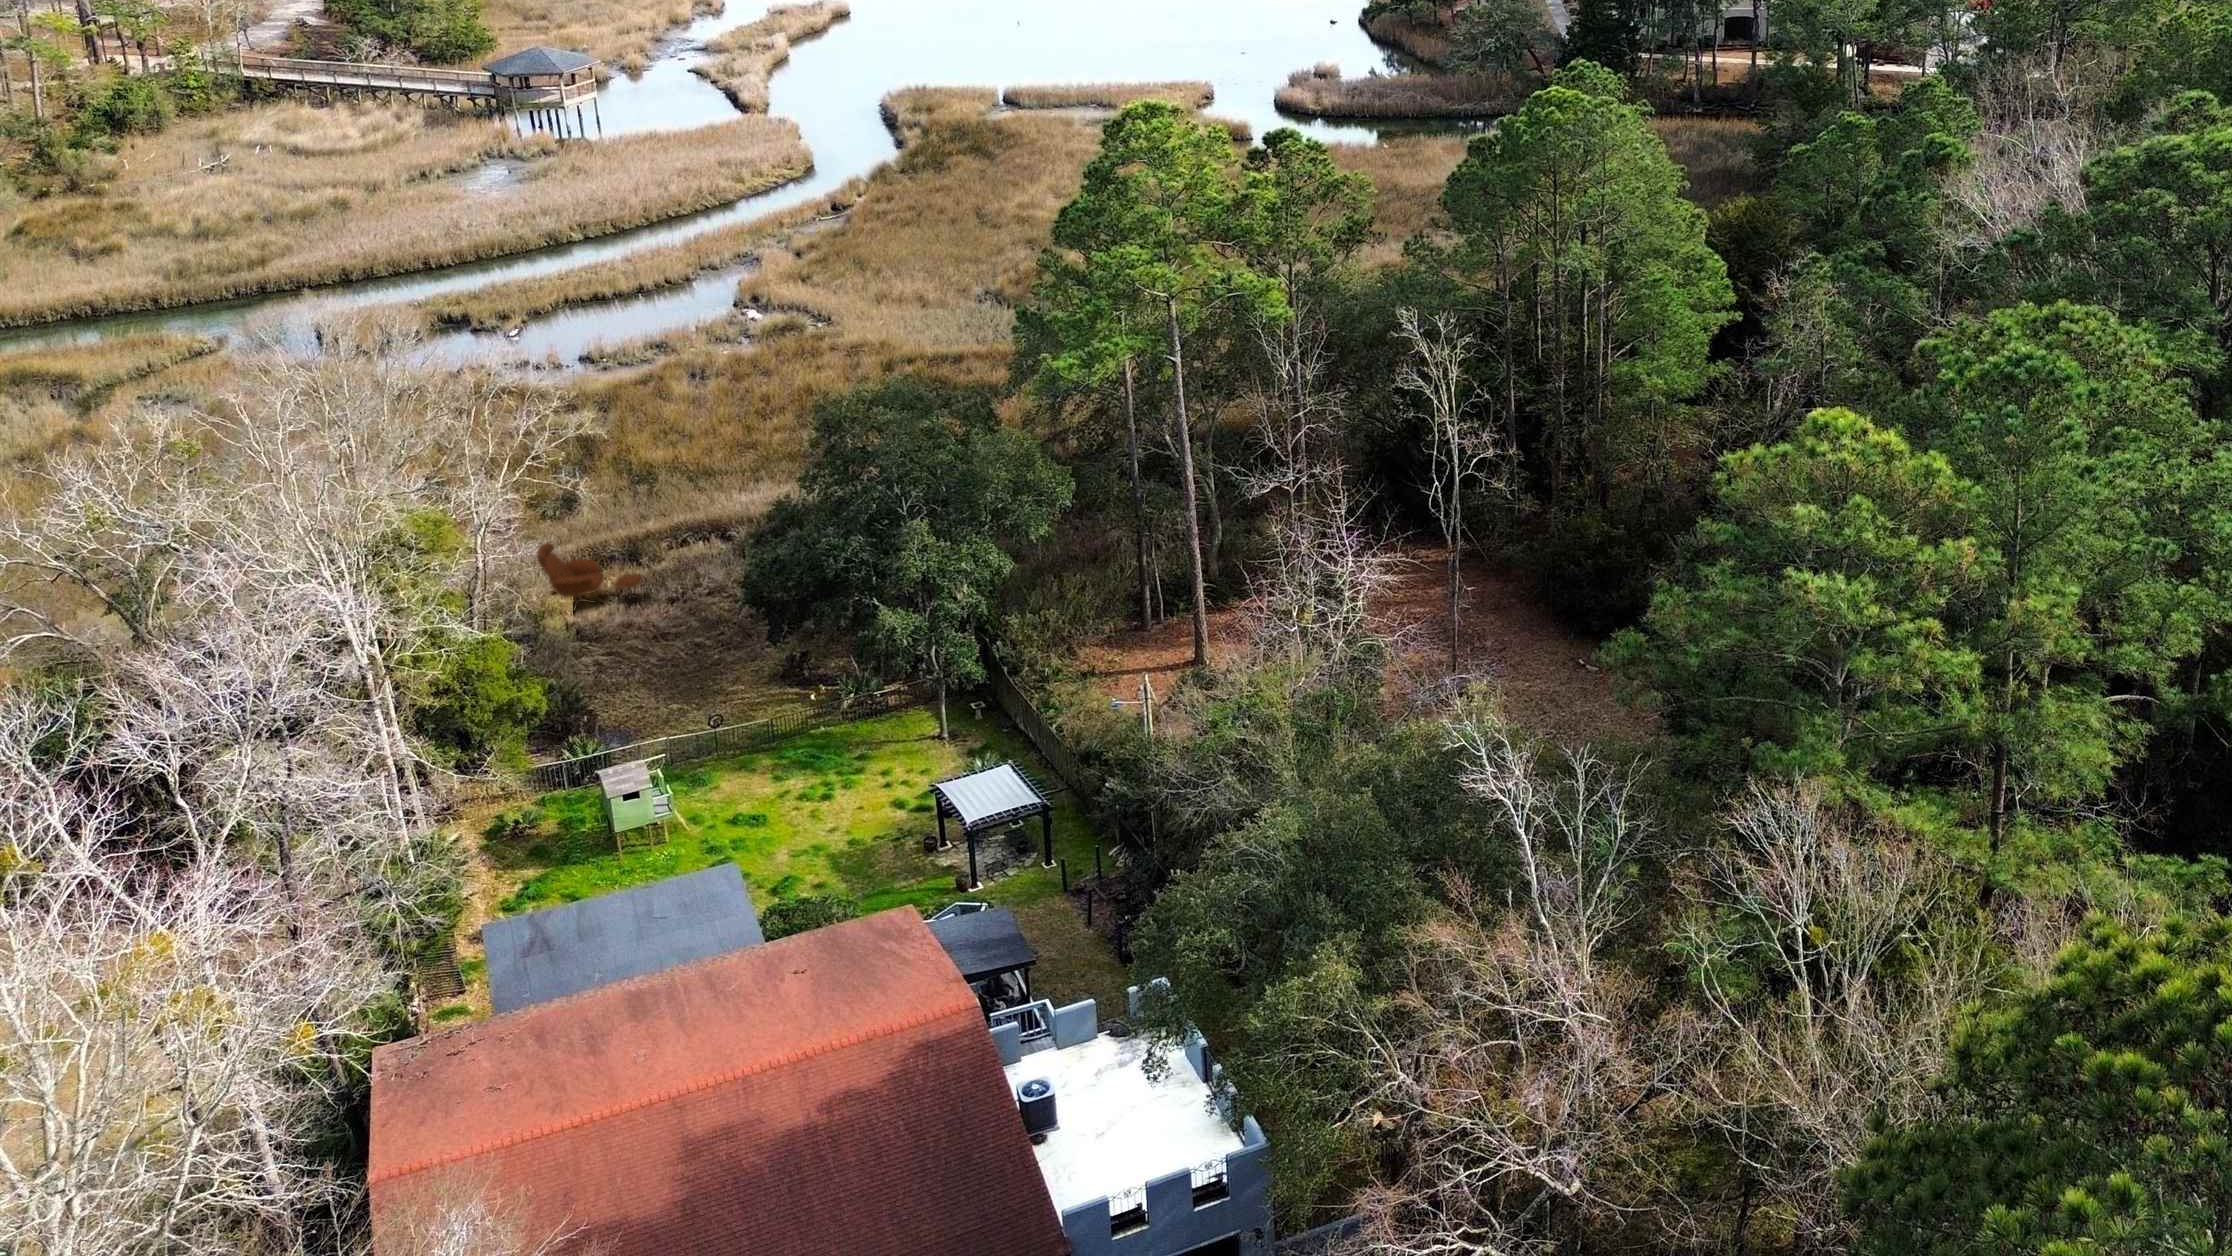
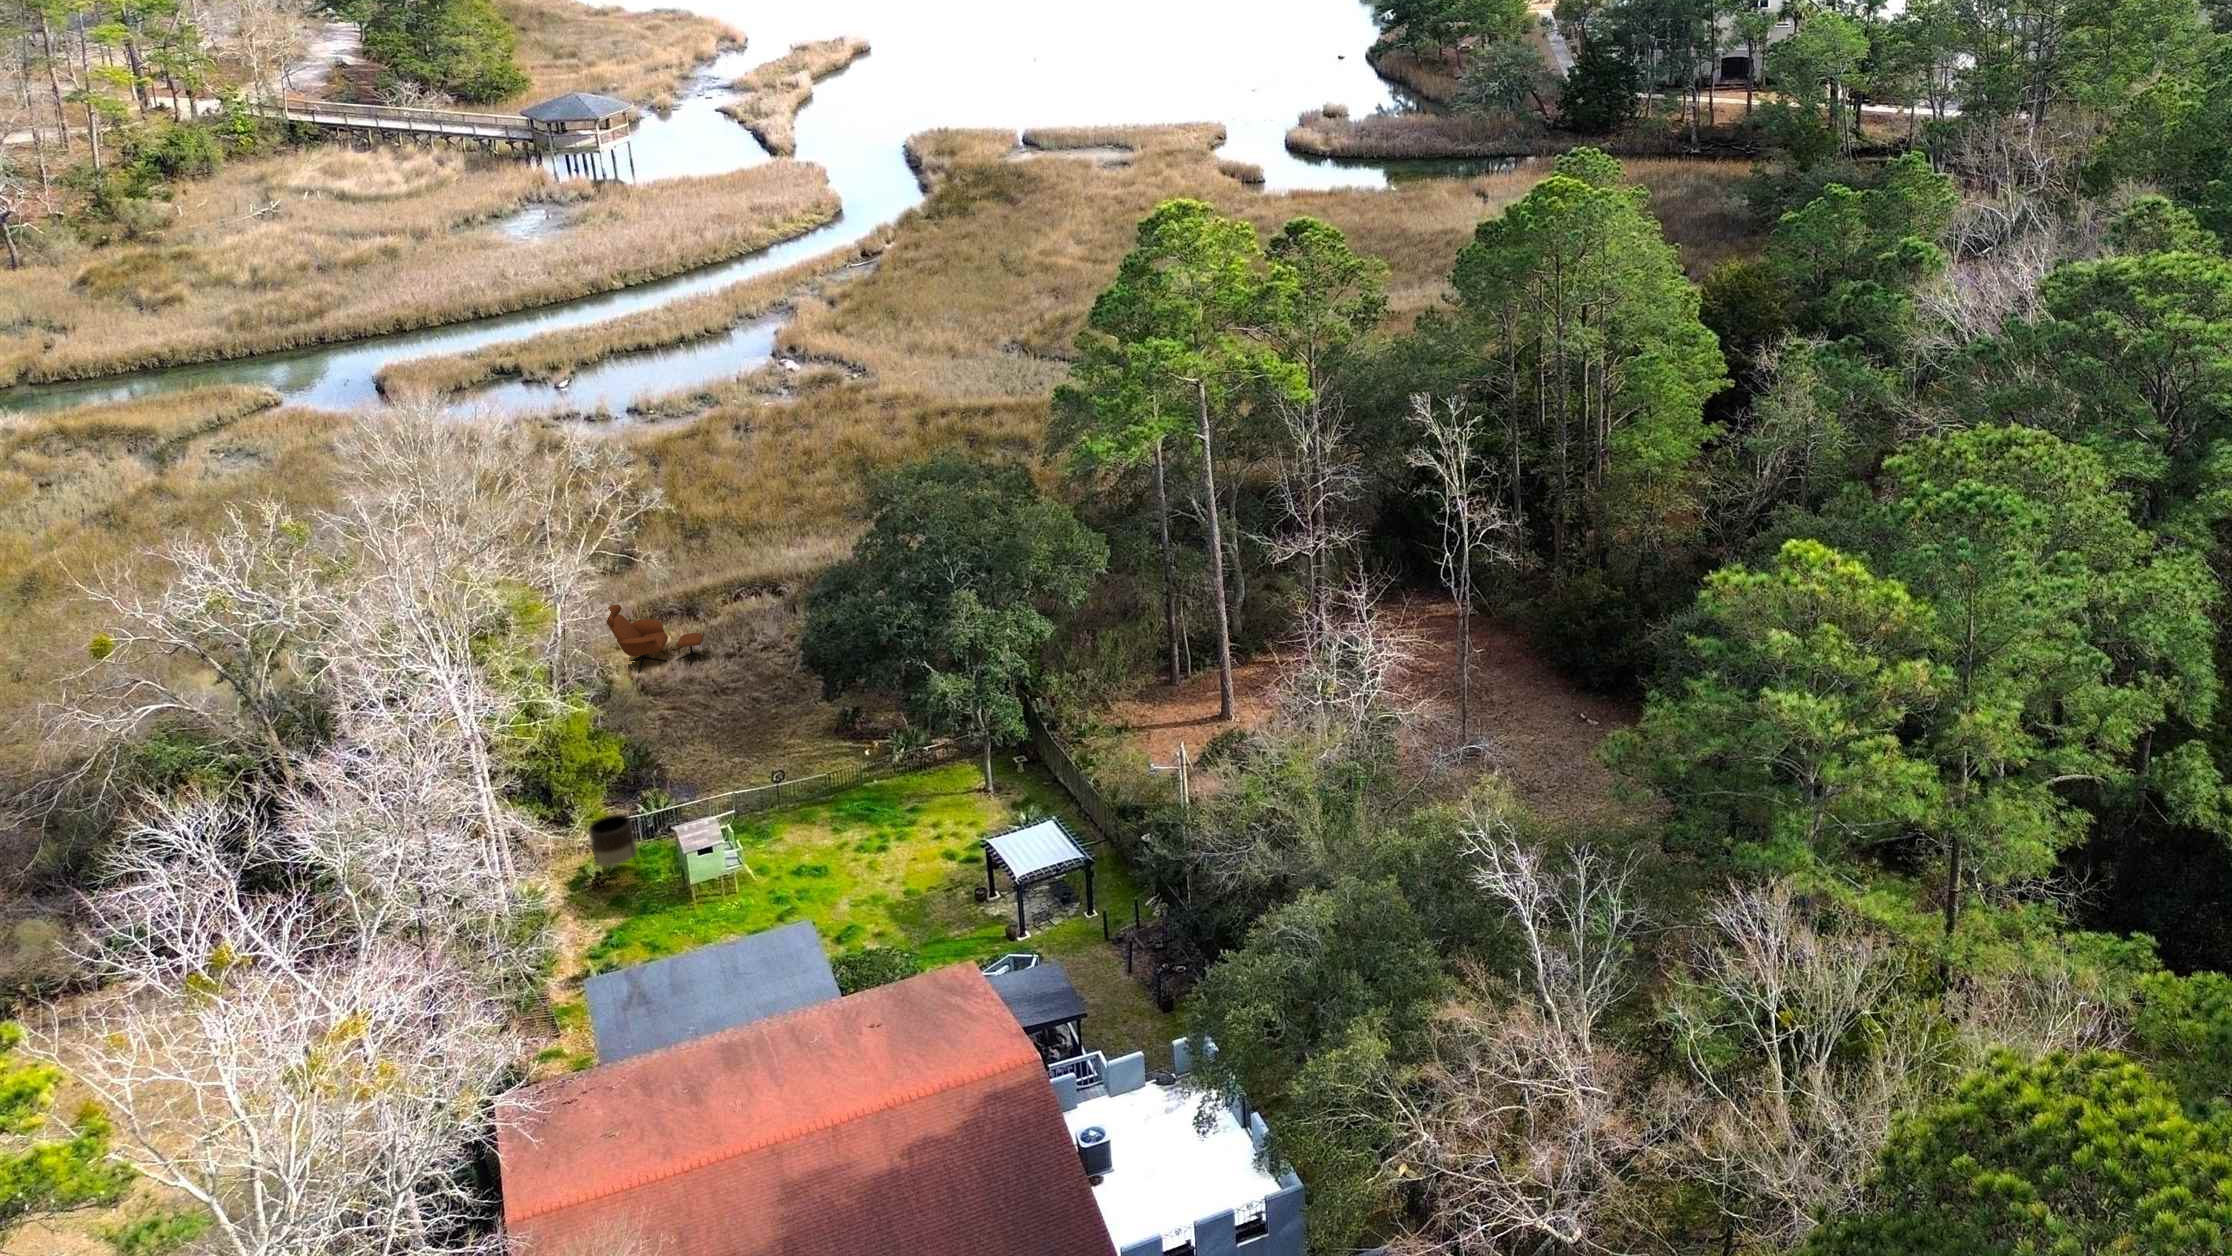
planter: none [502,754,557,824] -> present [589,814,637,866]

